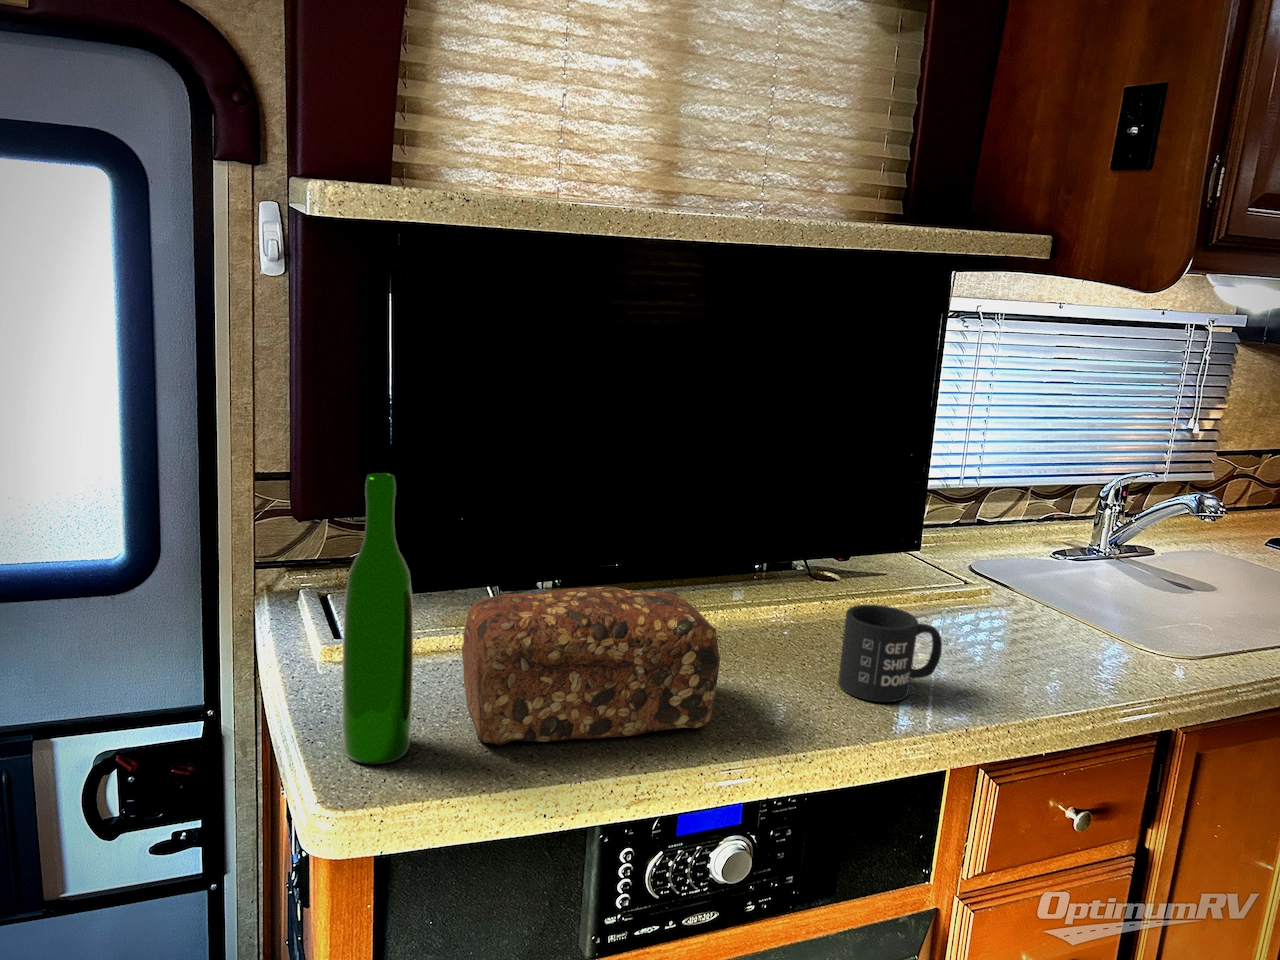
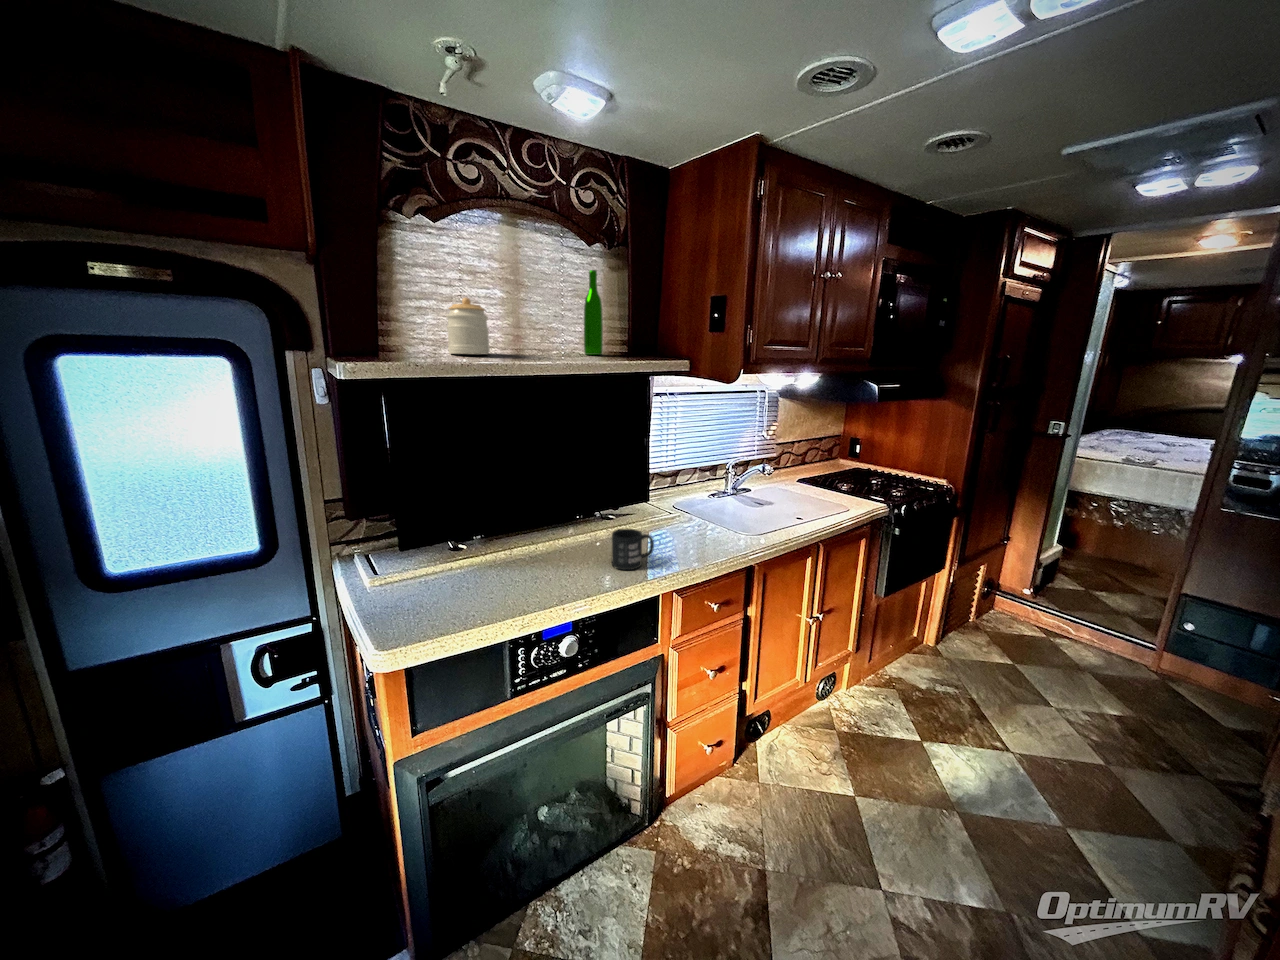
jar: none [526,71,615,196] -> present [446,298,490,355]
wine bottle: present [343,473,413,764] -> present [584,270,603,355]
bread loaf: present [462,587,720,746] -> none [437,534,555,613]

